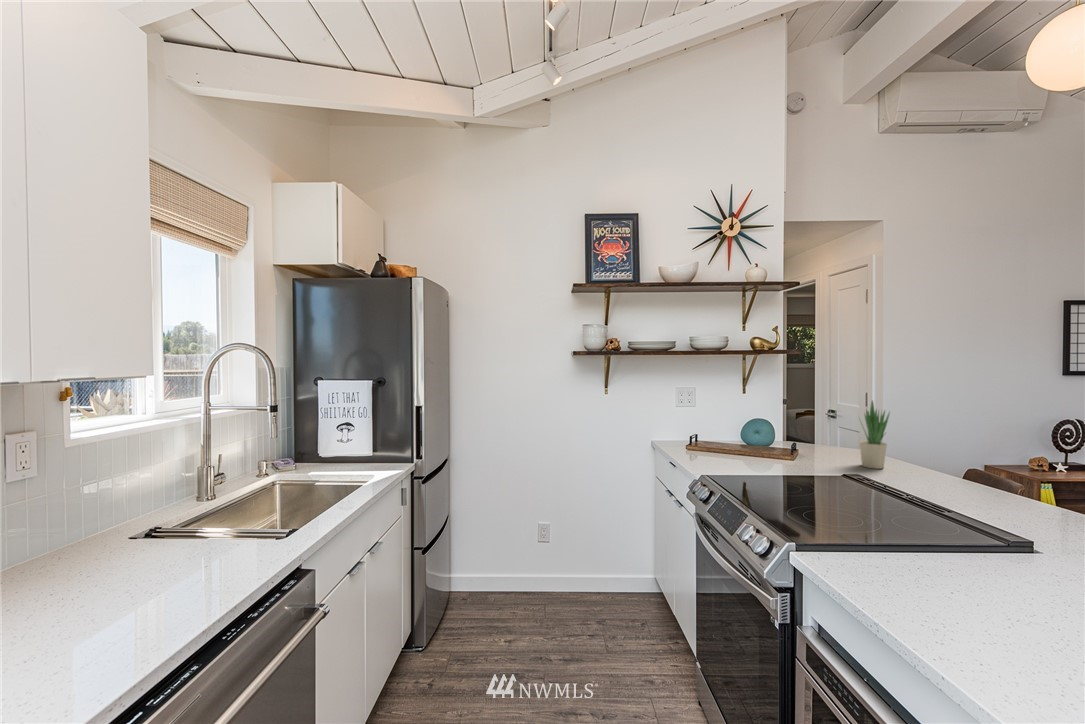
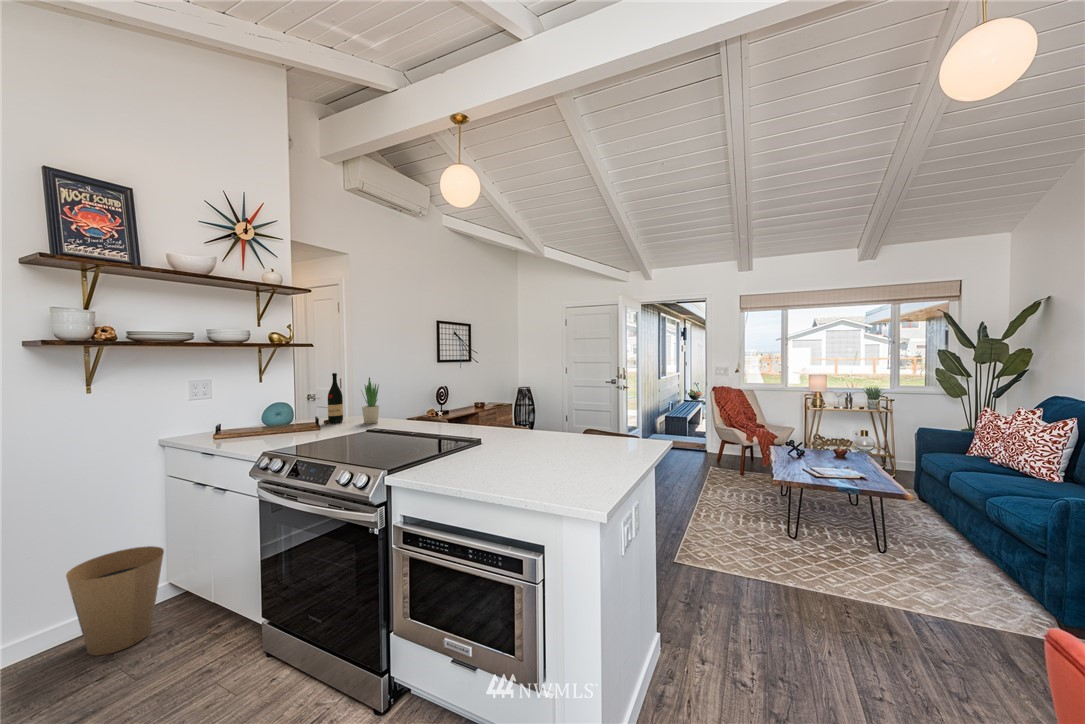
wine bottle: none [806,390,835,458] -> present [324,373,343,424]
trash can: none [586,527,646,615] -> present [66,546,164,655]

